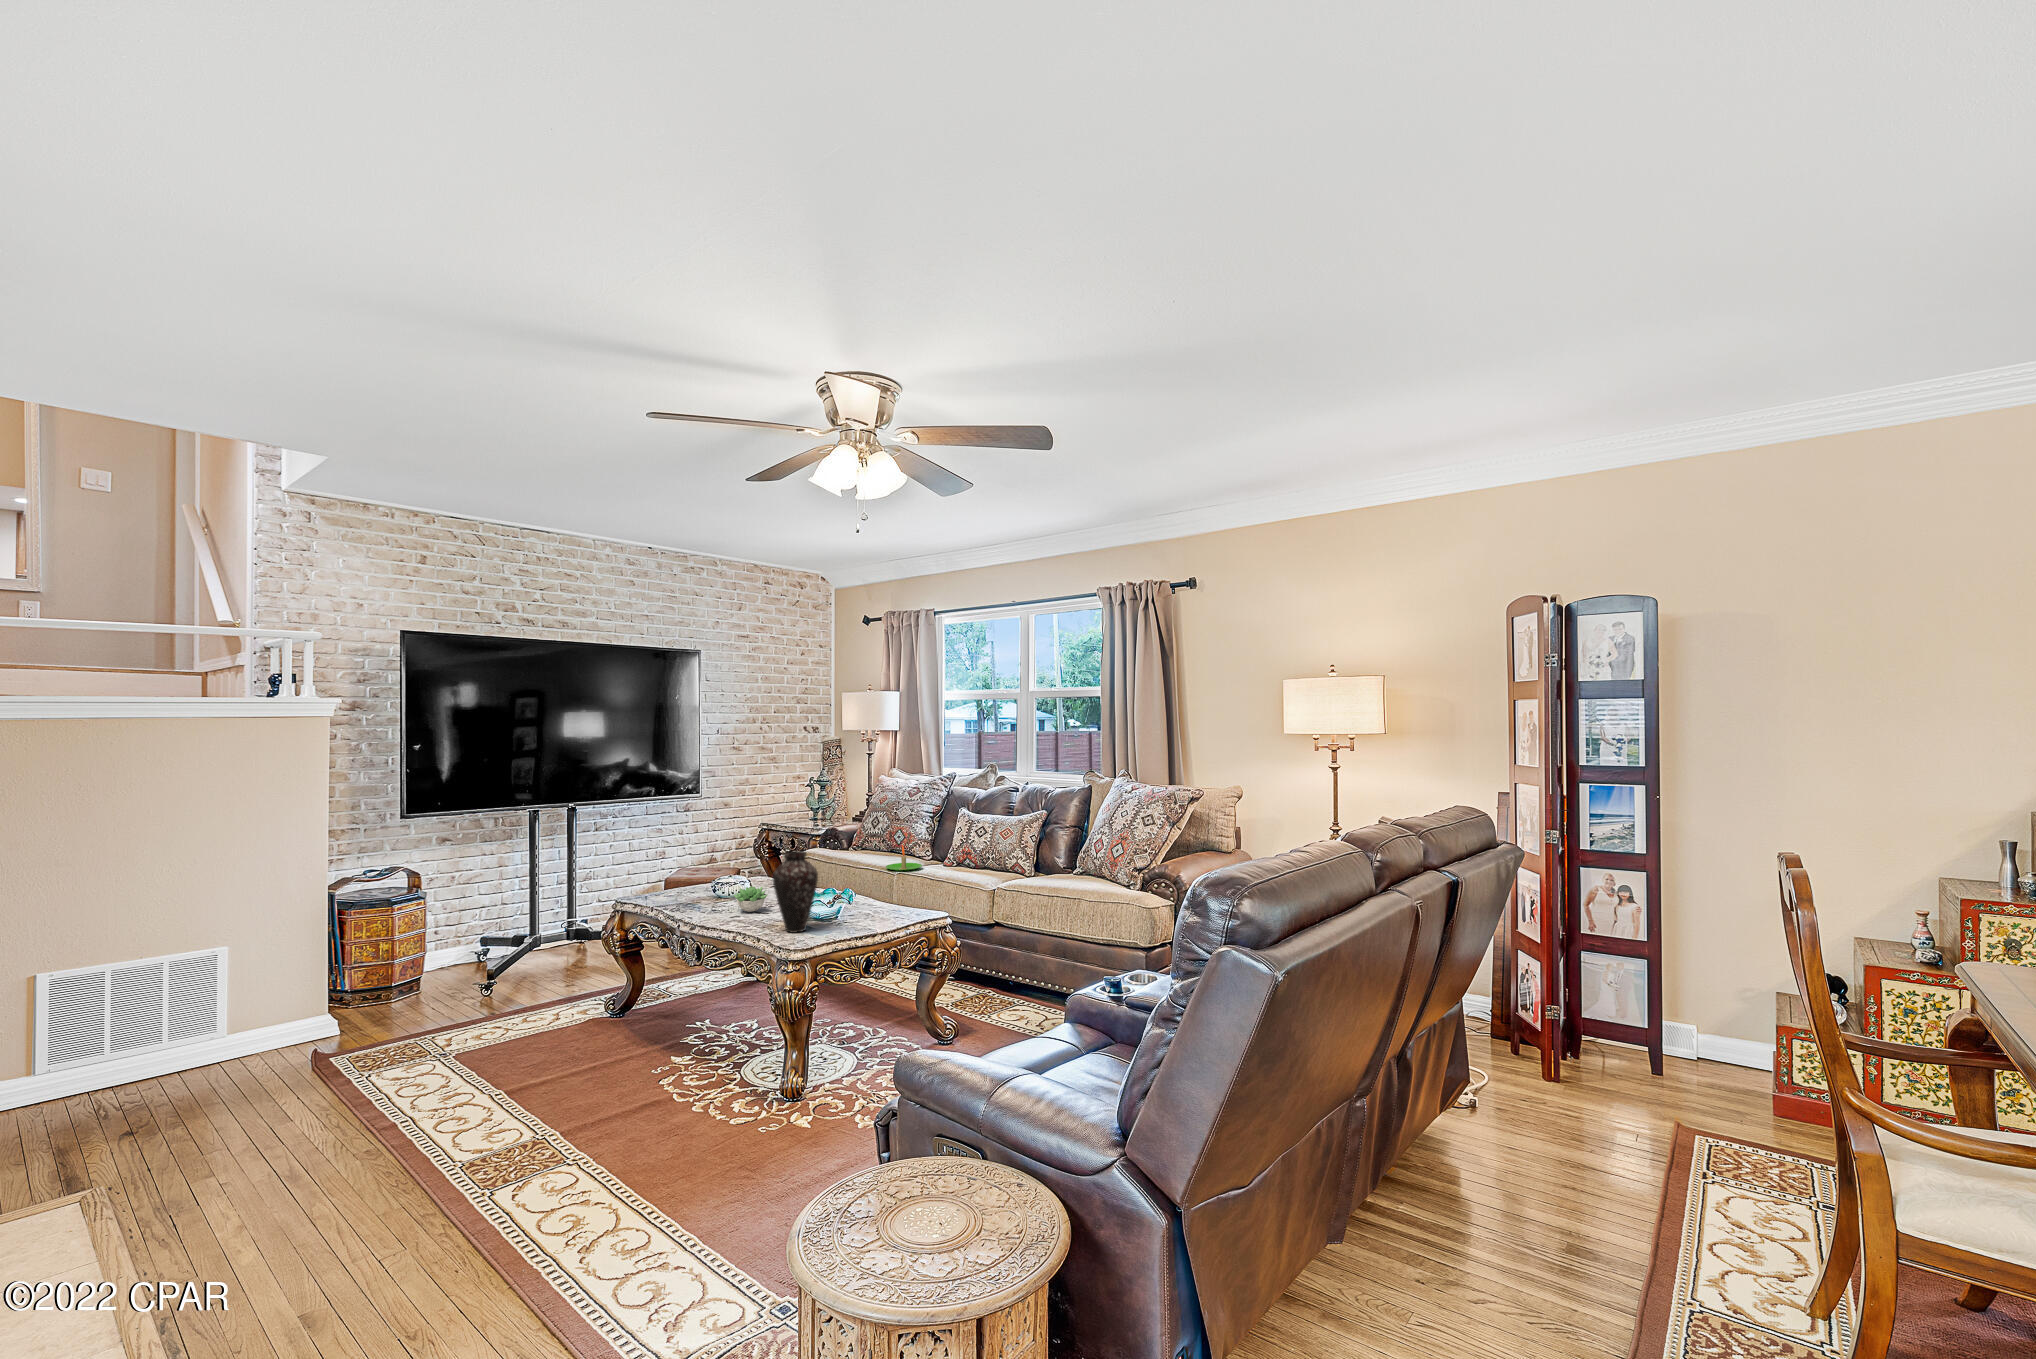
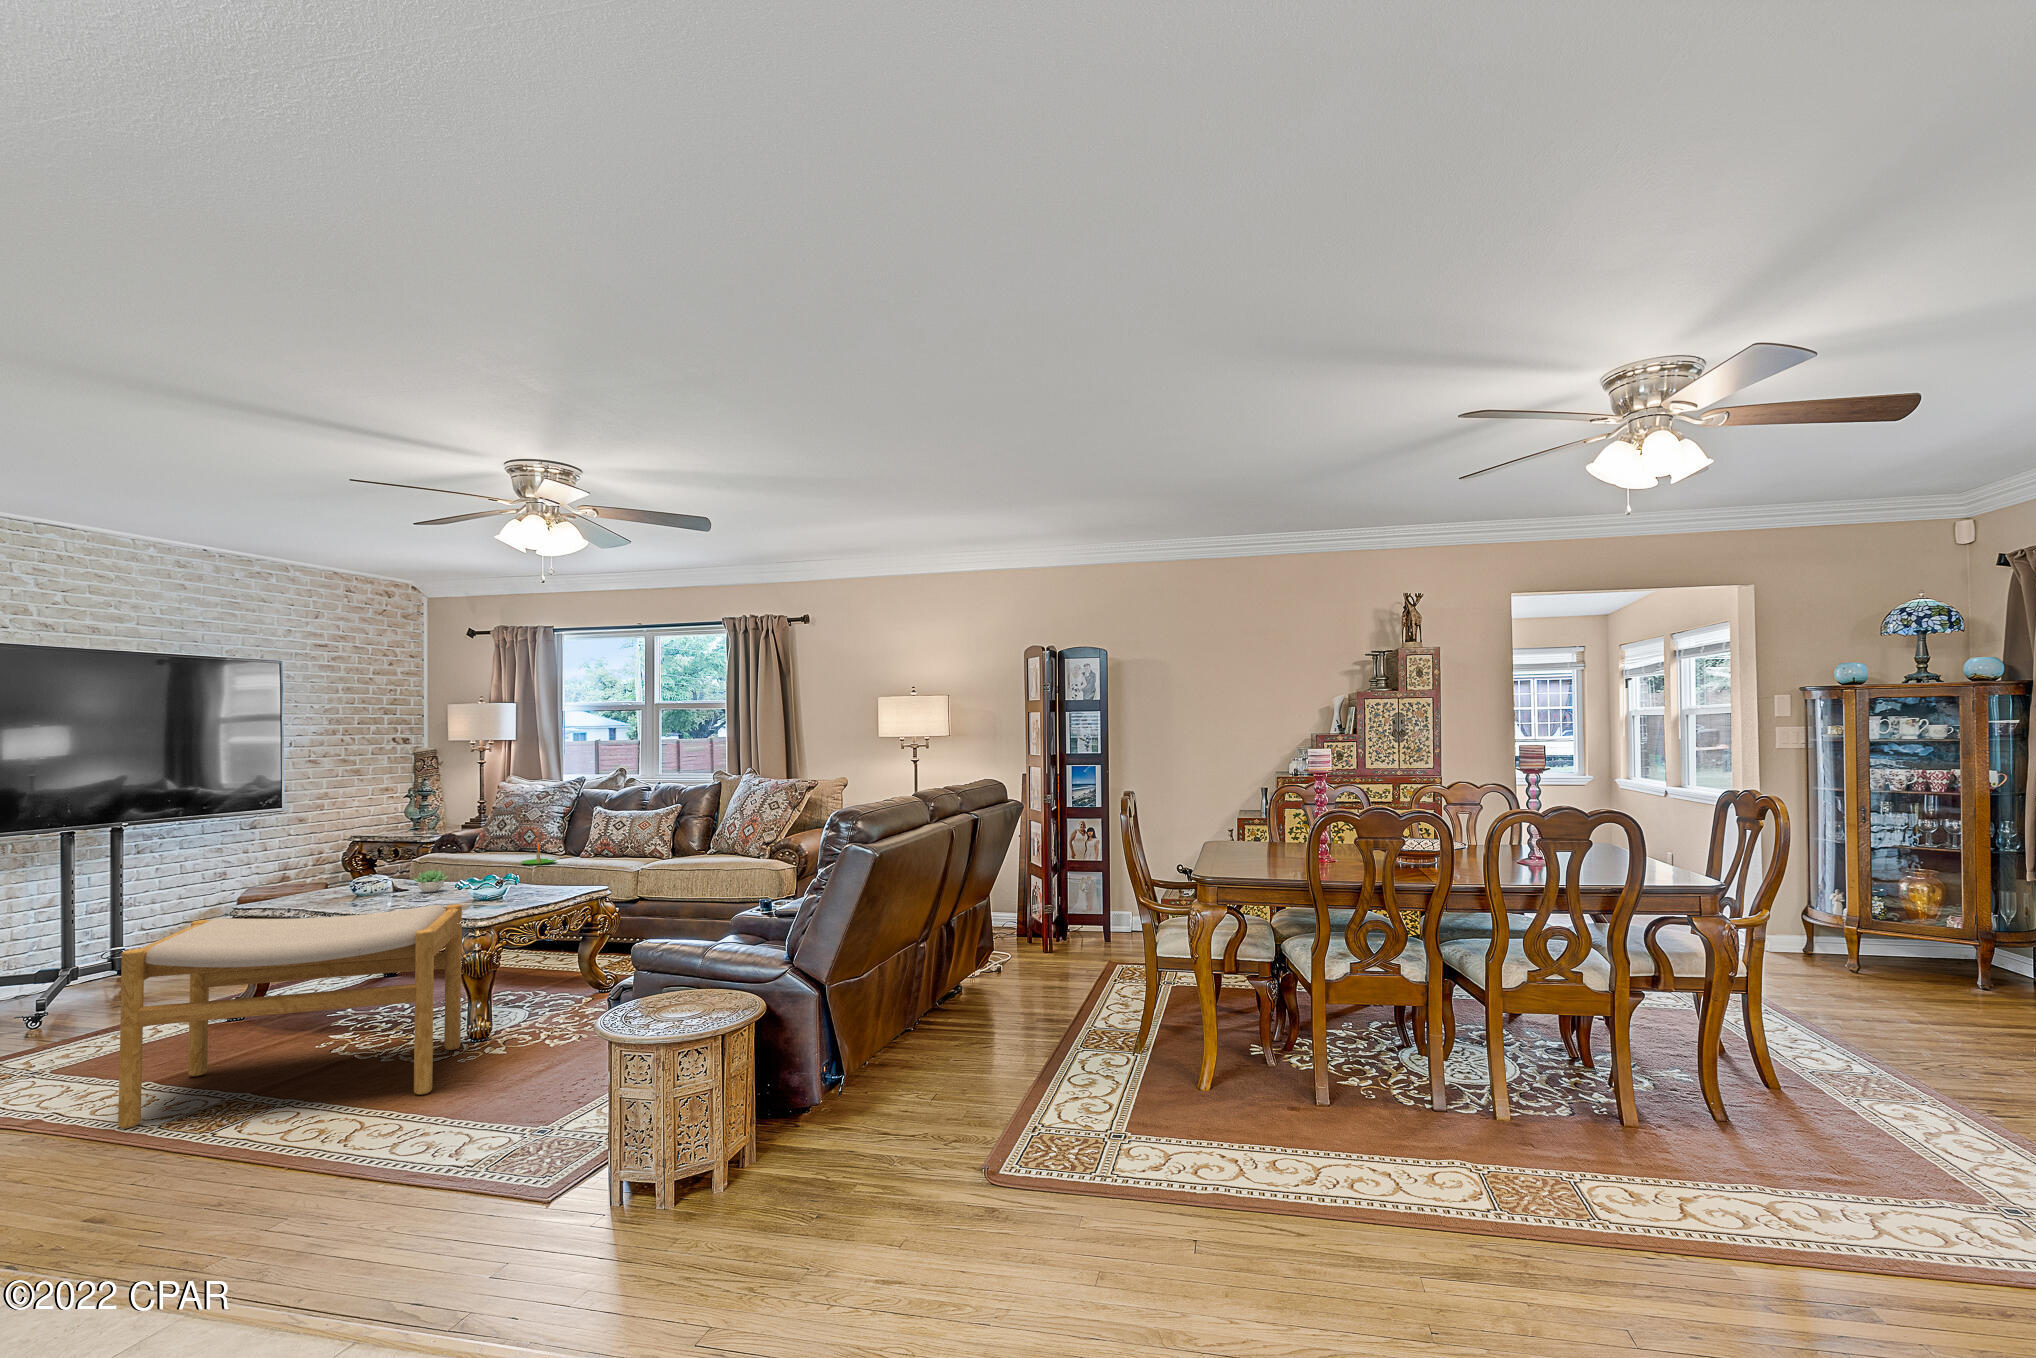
vase: present [773,851,818,933] -> none [474,832,516,898]
footstool: none [306,951,710,1238] -> present [118,904,462,1128]

